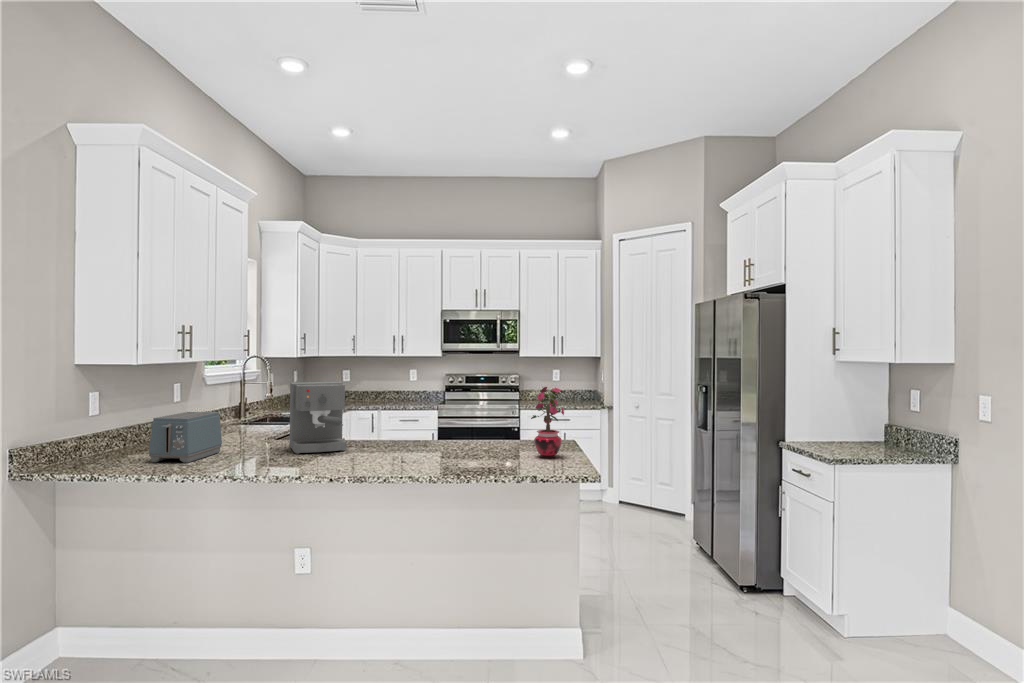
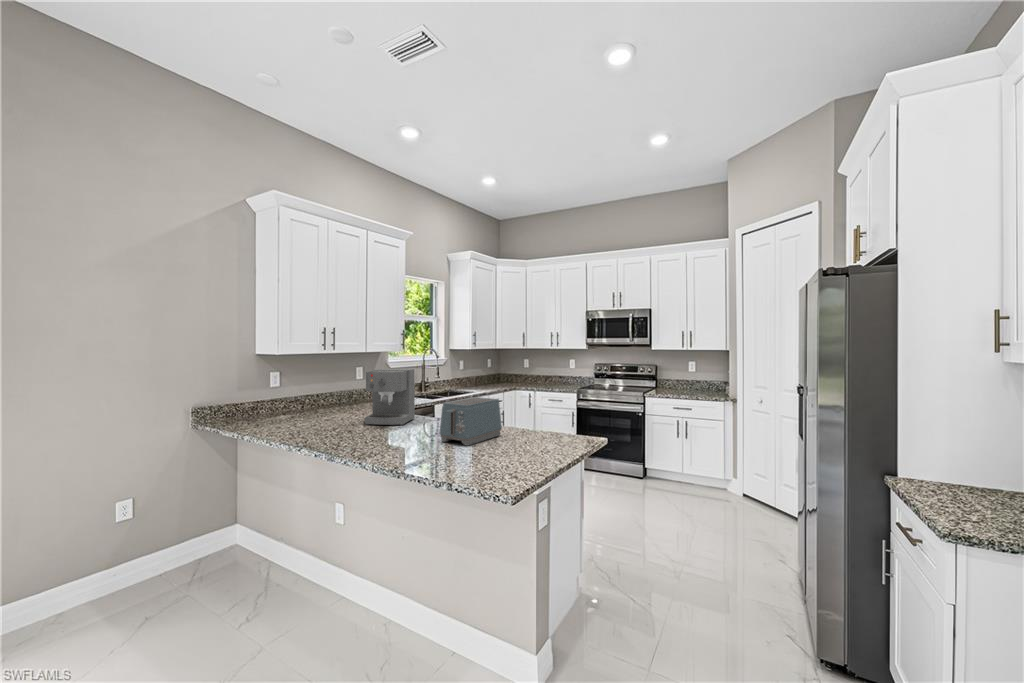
potted plant: present [531,387,564,458] -> none [514,378,553,452]
toaster: present [149,412,222,463] -> present [440,397,502,446]

